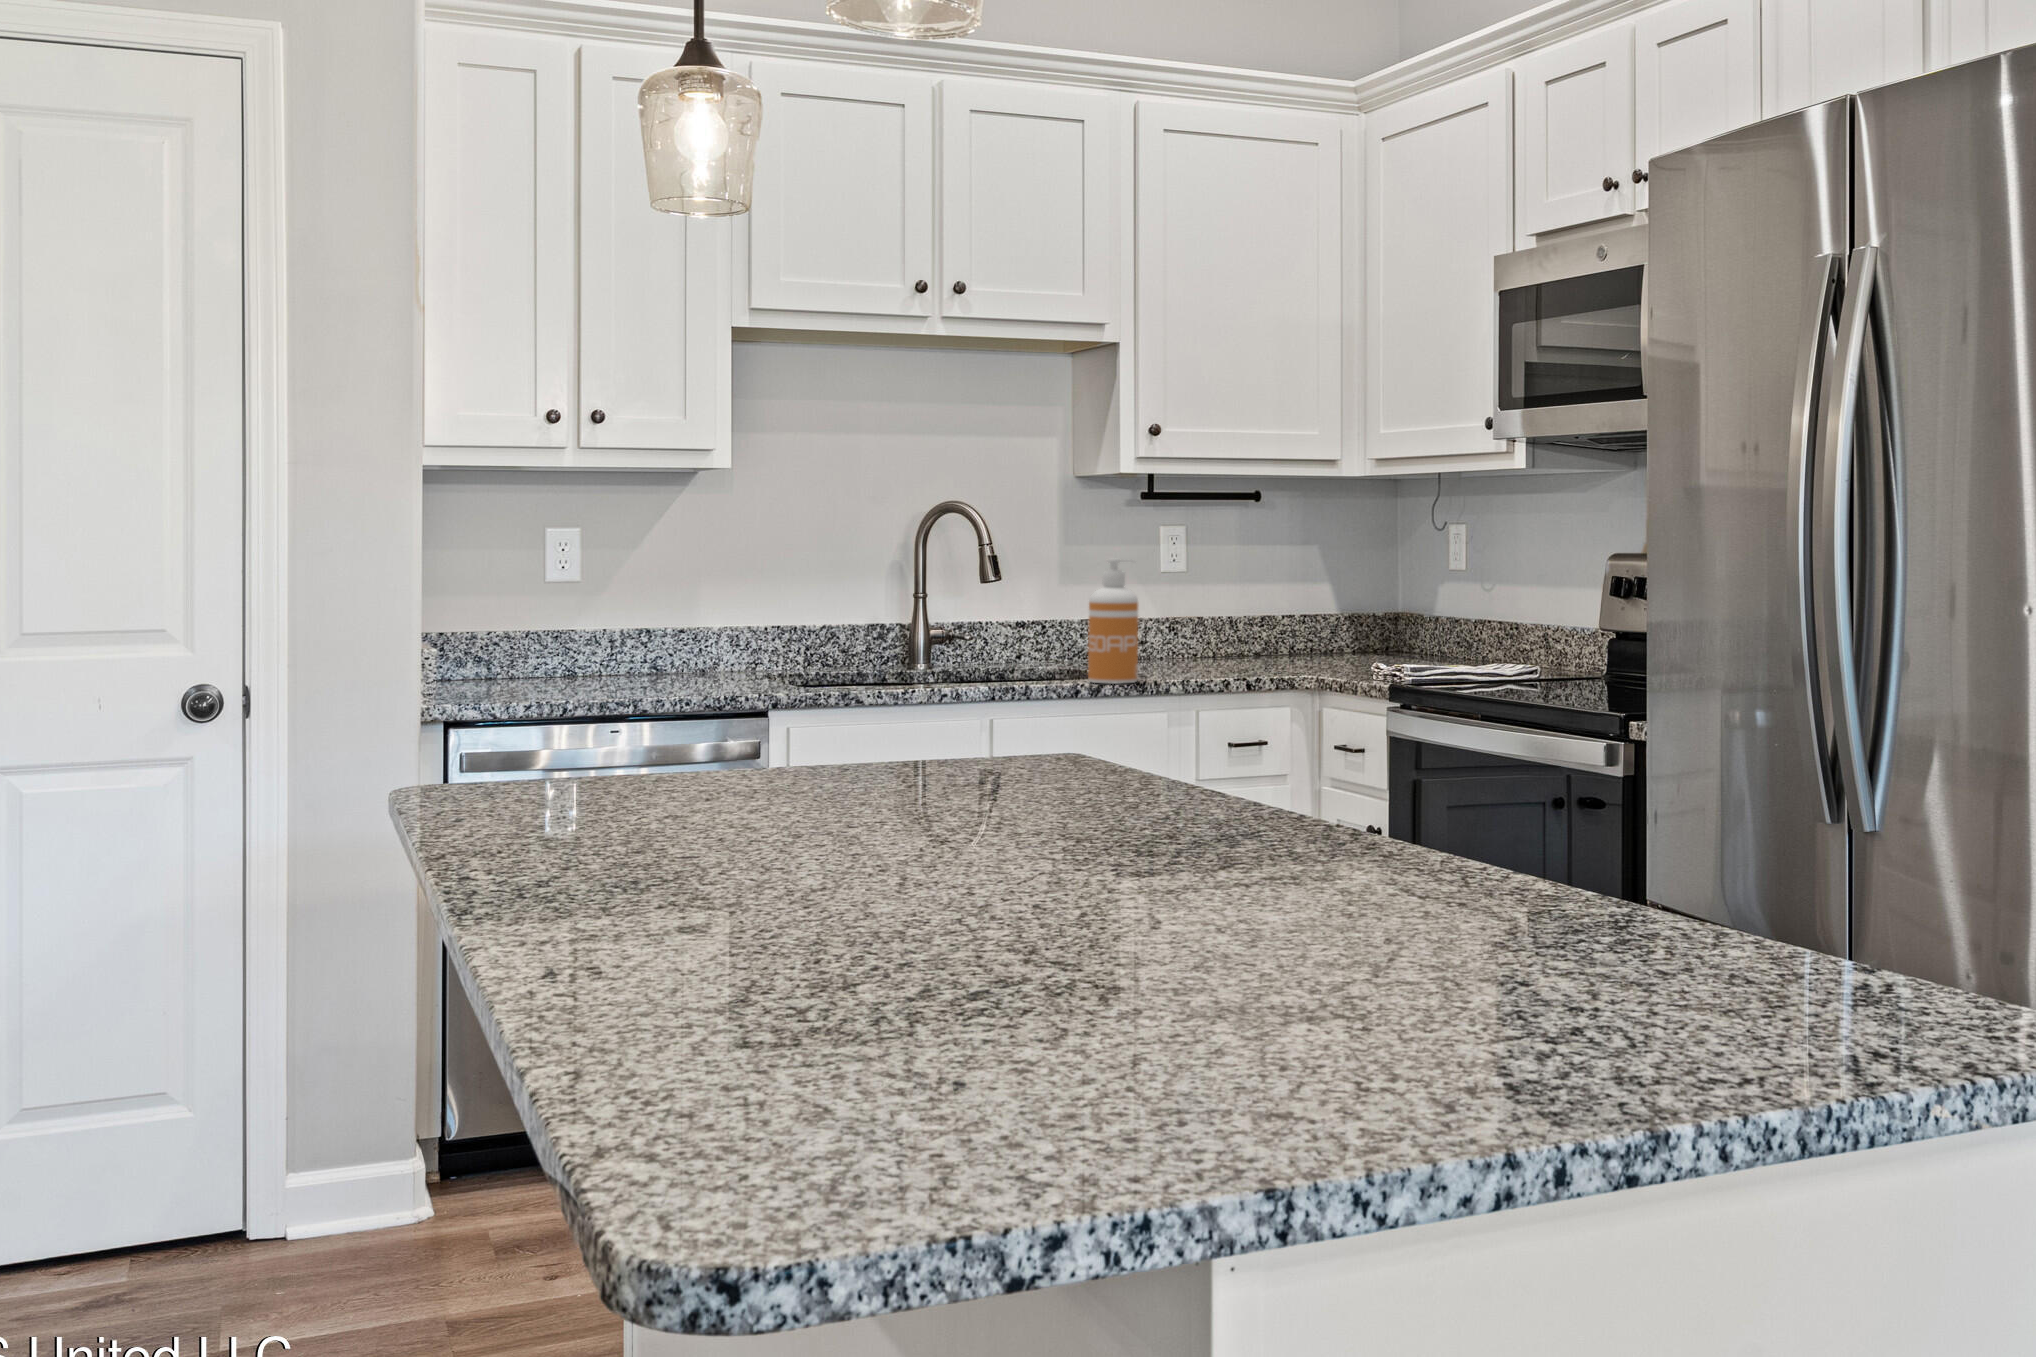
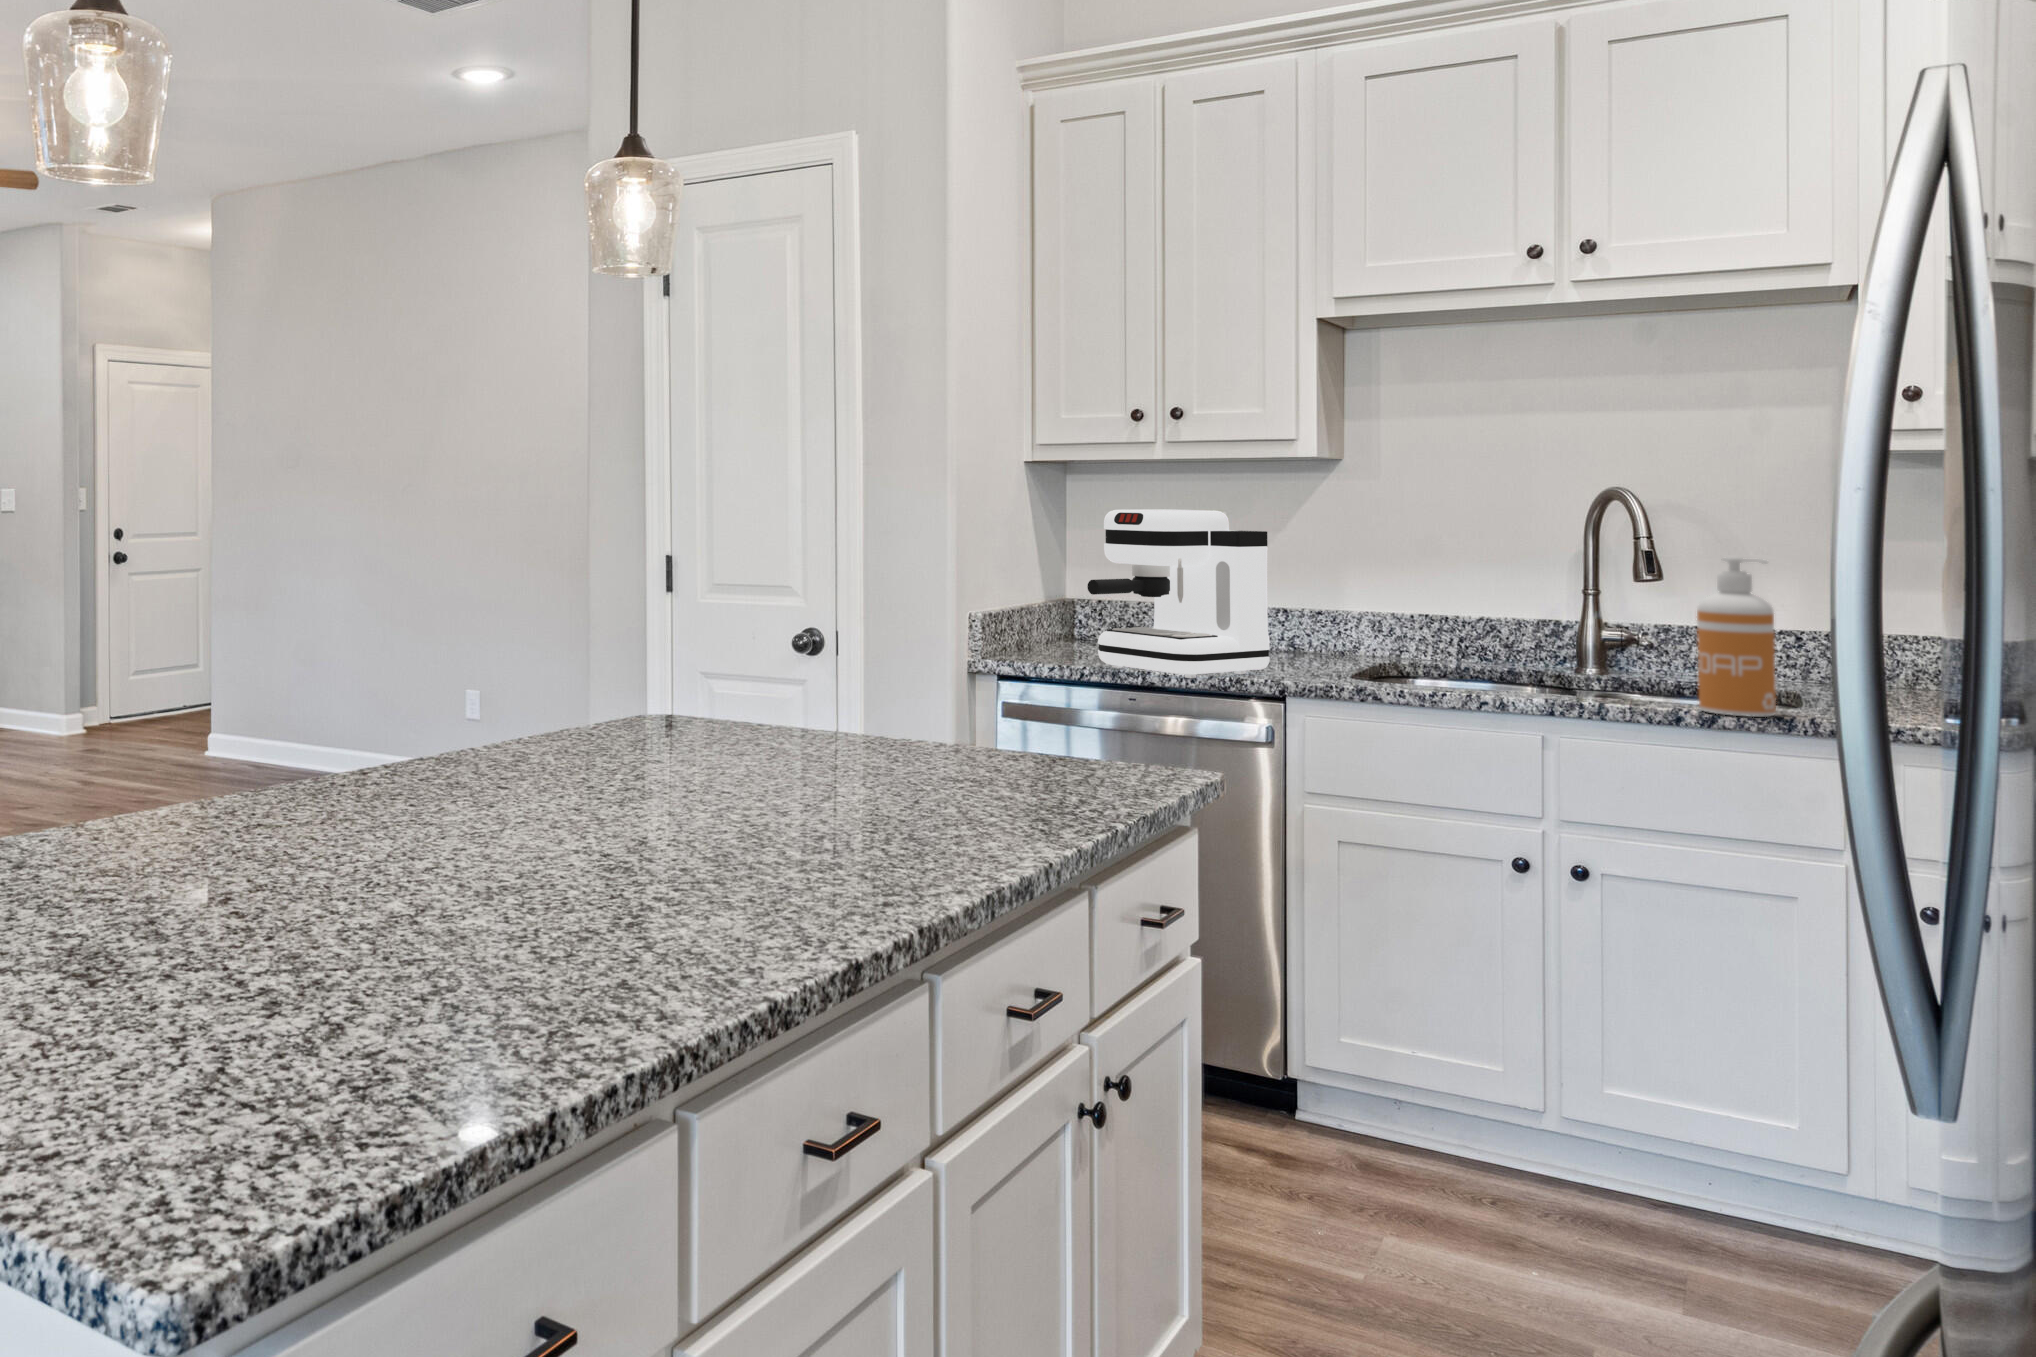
coffee maker: none [562,525,722,702] -> present [1087,510,1270,678]

